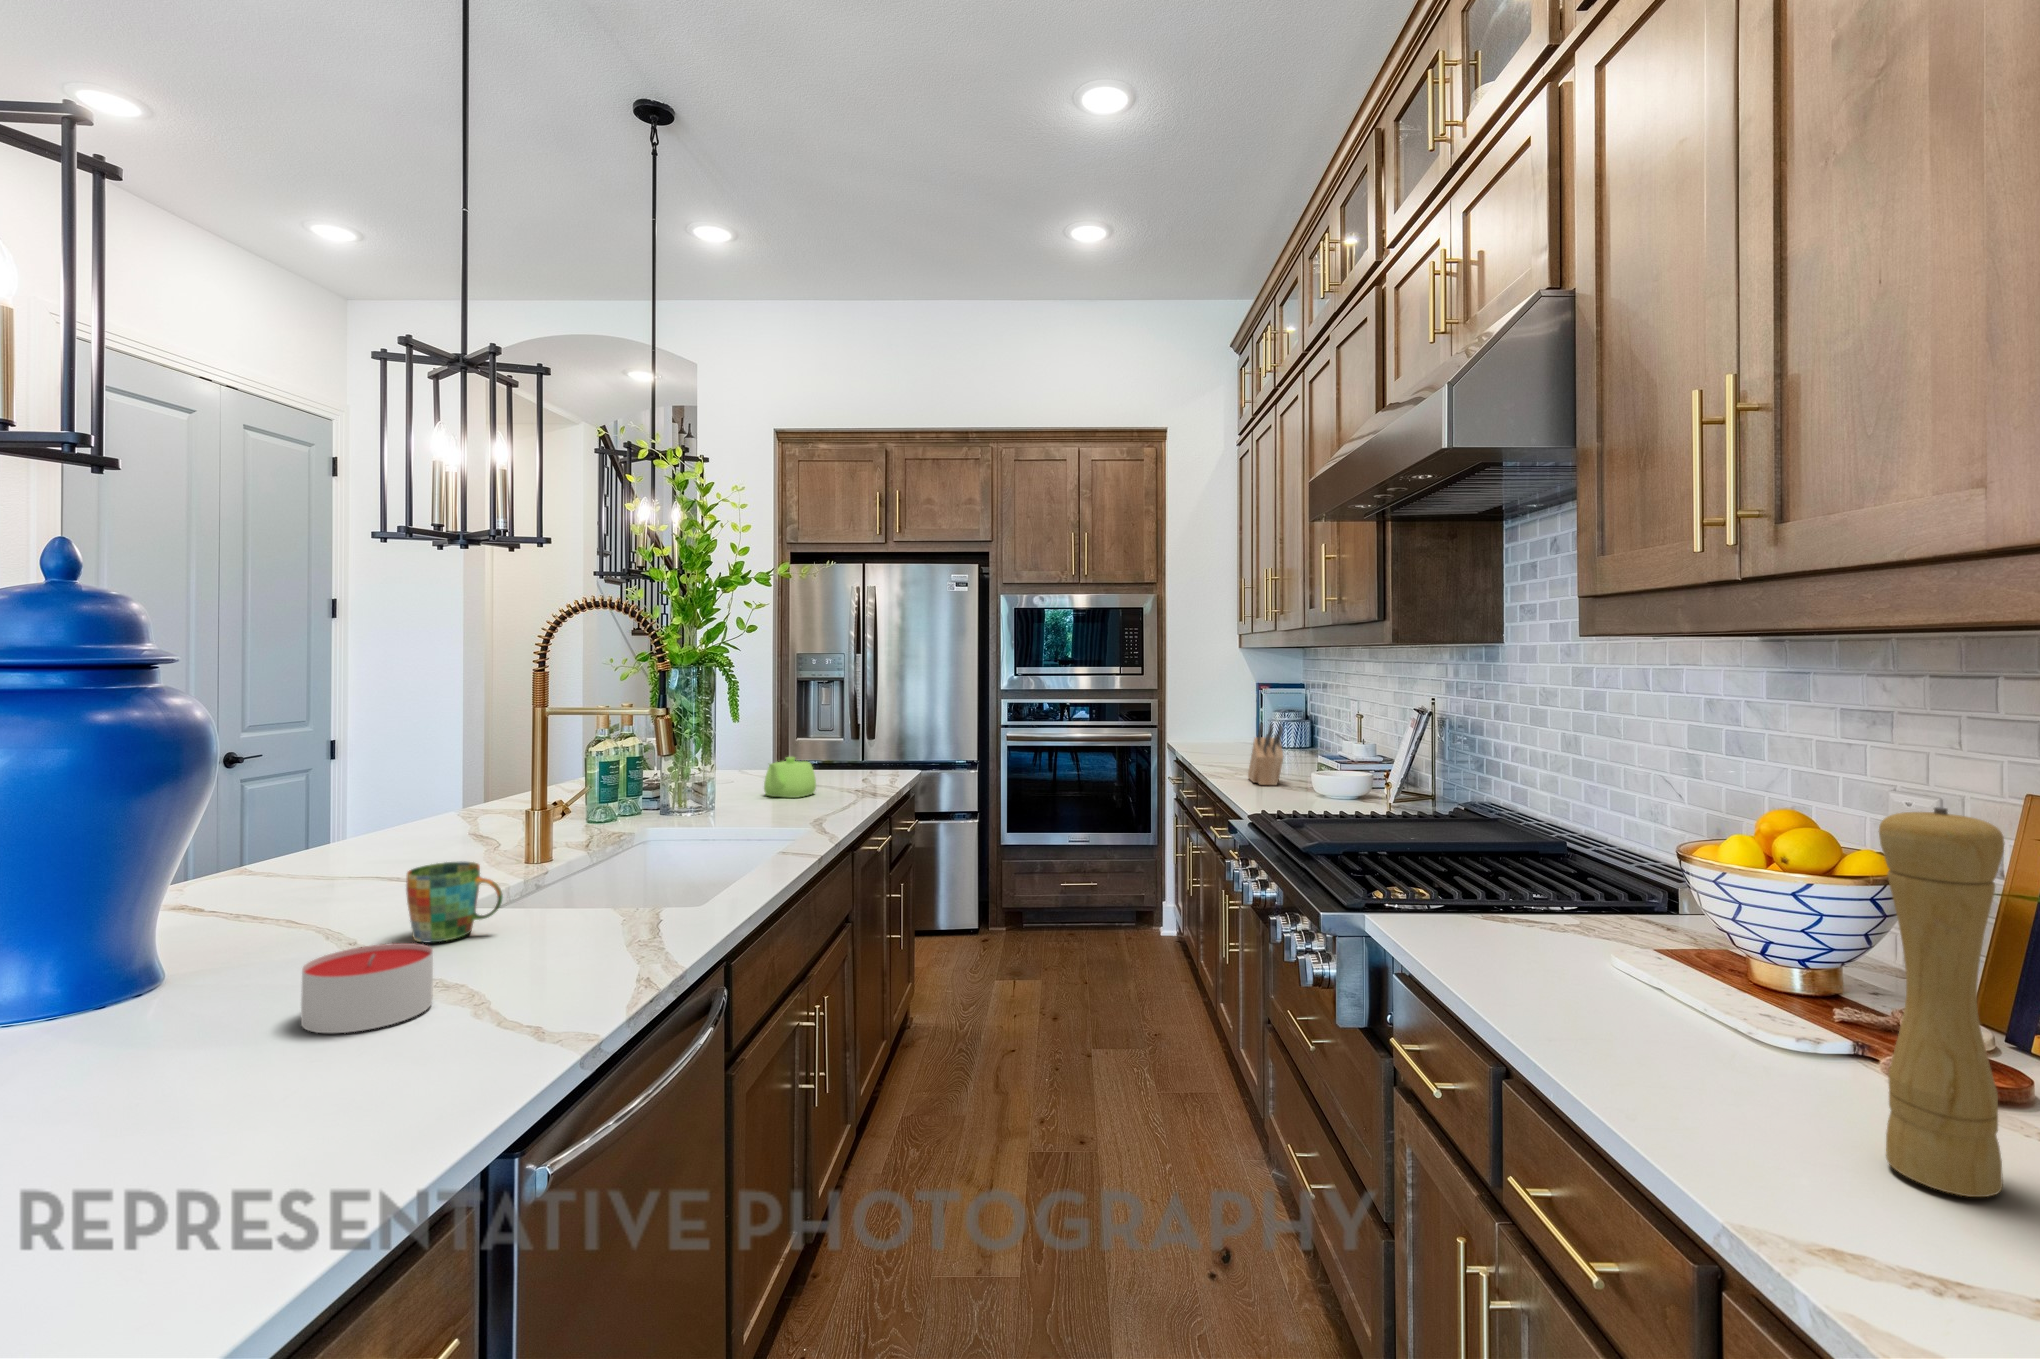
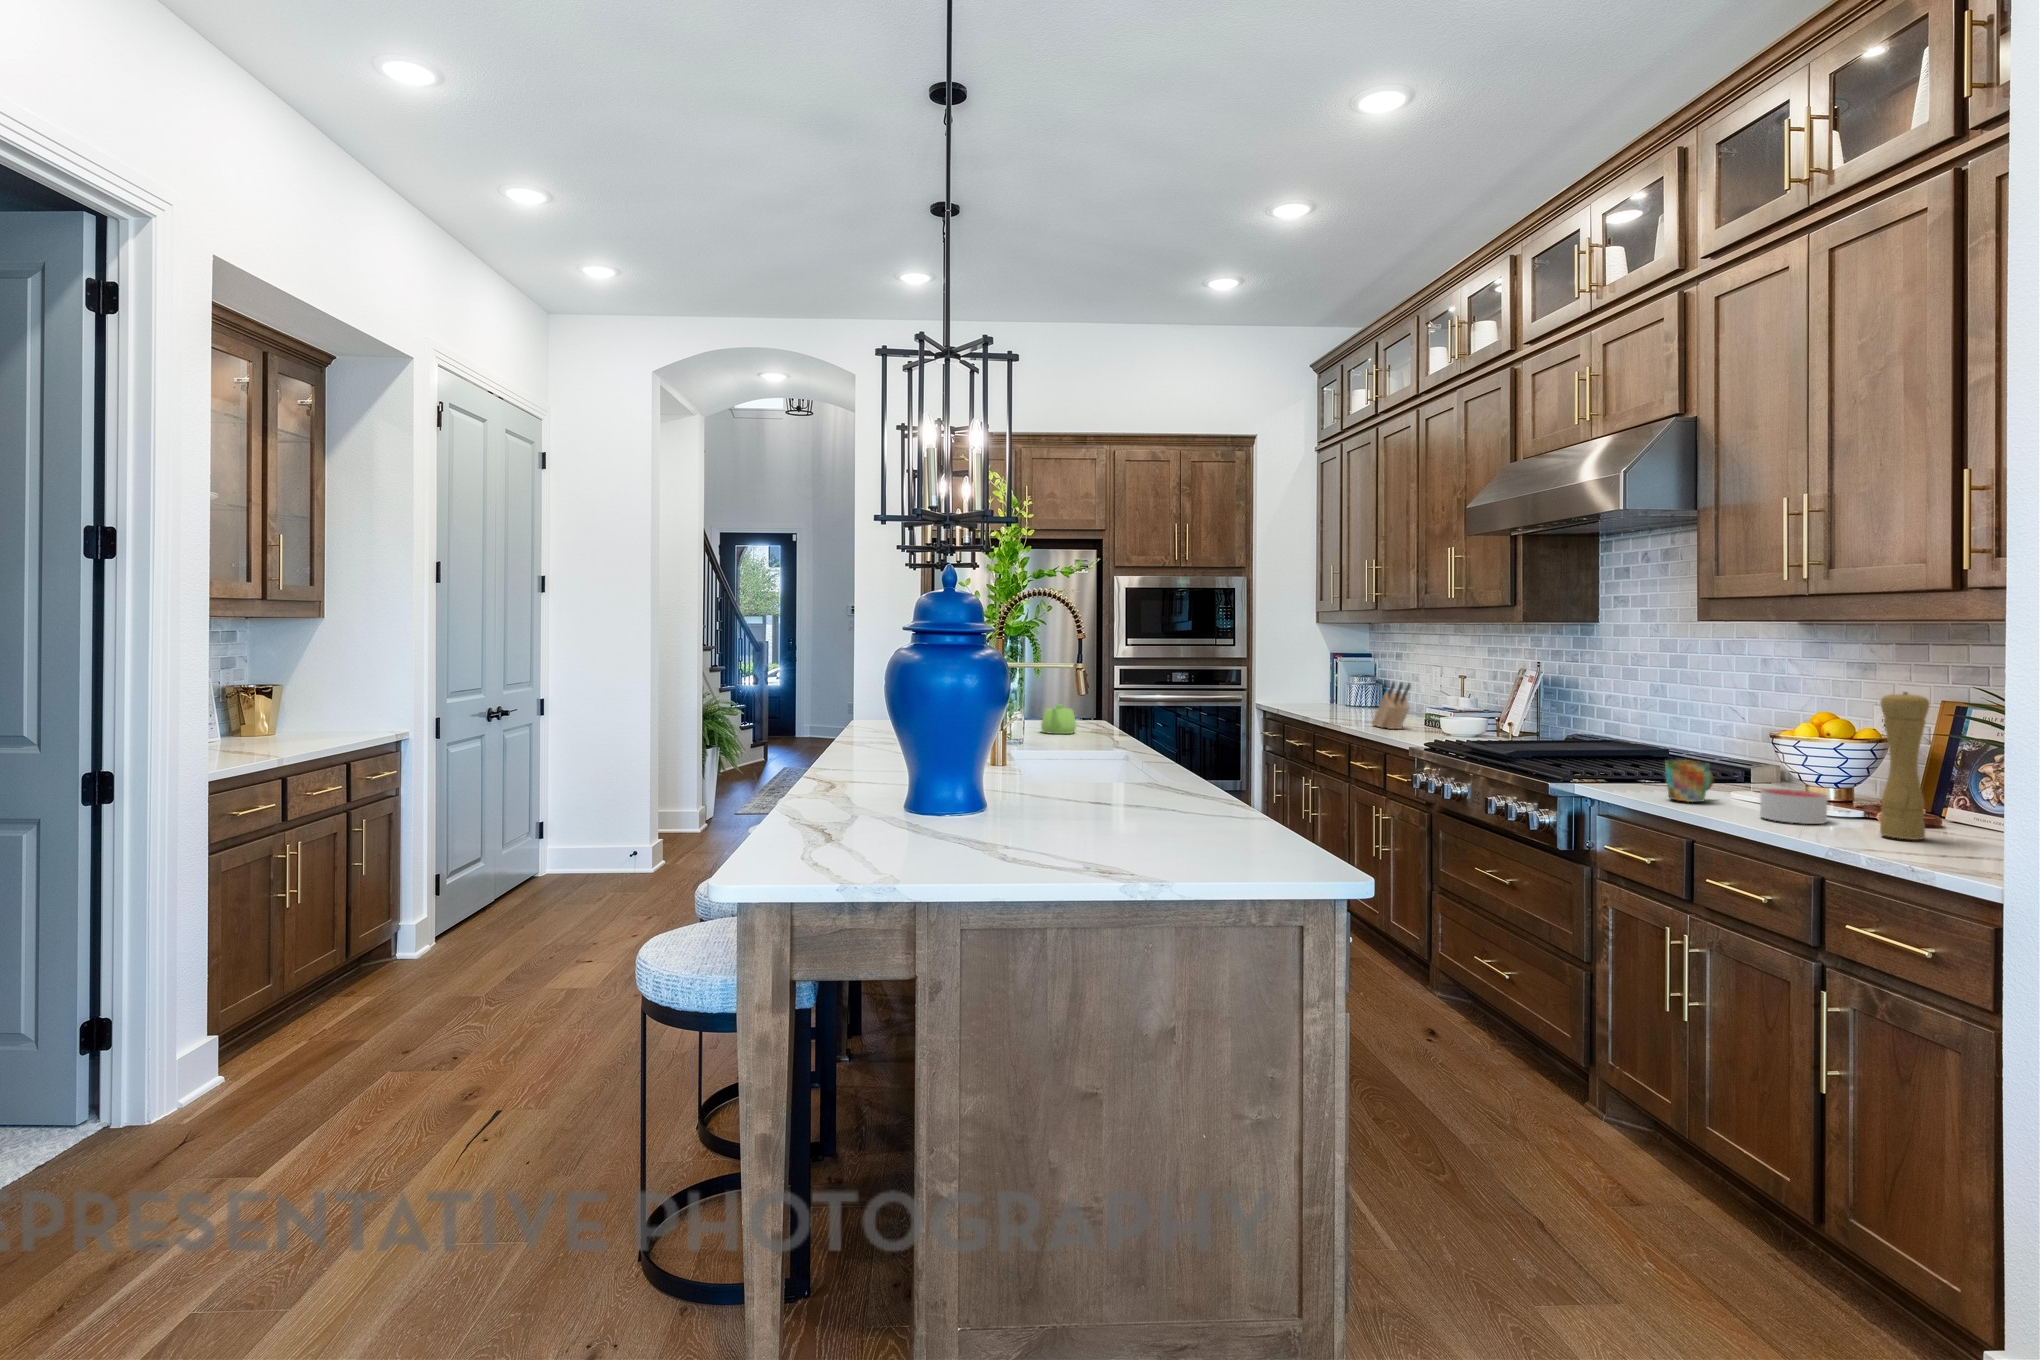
mug: present [406,861,503,942] -> present [1665,760,1714,802]
candle: present [301,943,433,1033] -> present [1760,789,1827,824]

